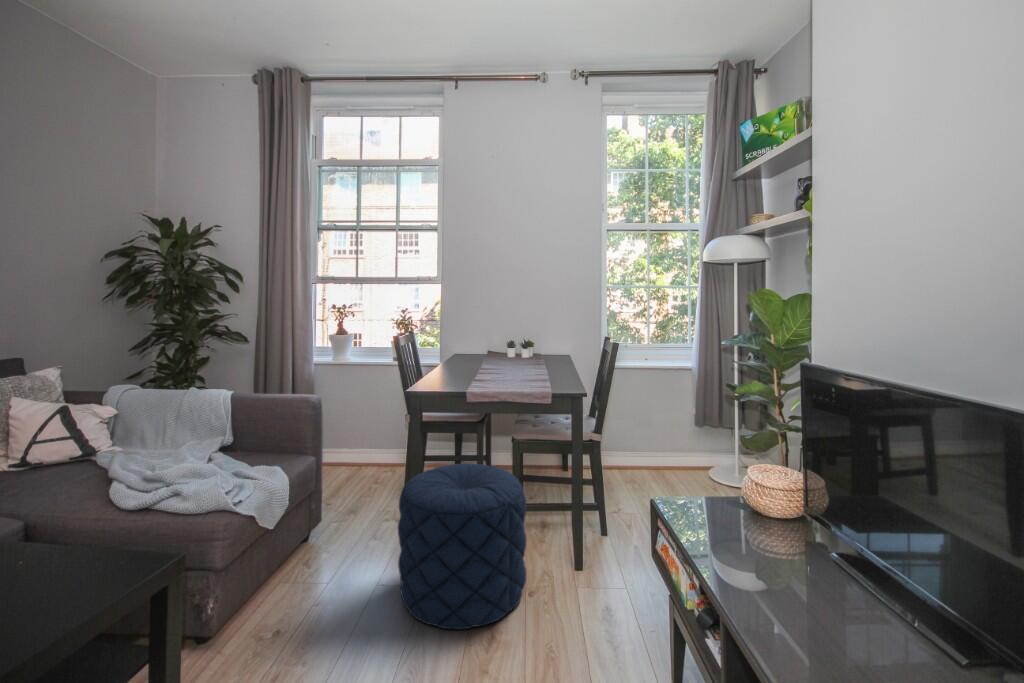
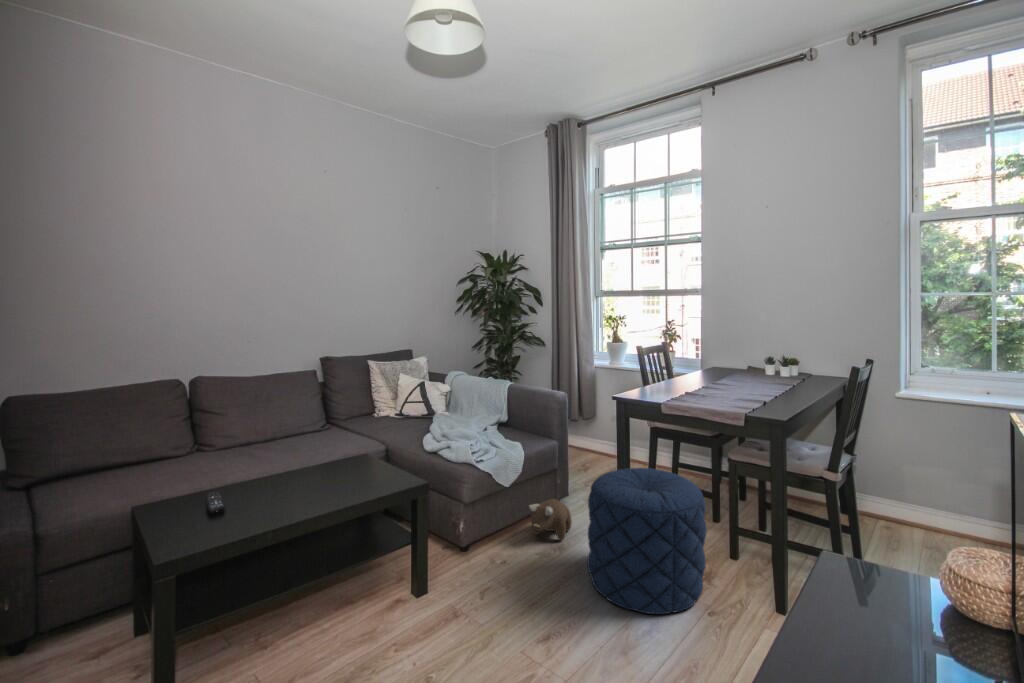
plush toy: none [299,529,351,582] -> present [529,499,572,541]

